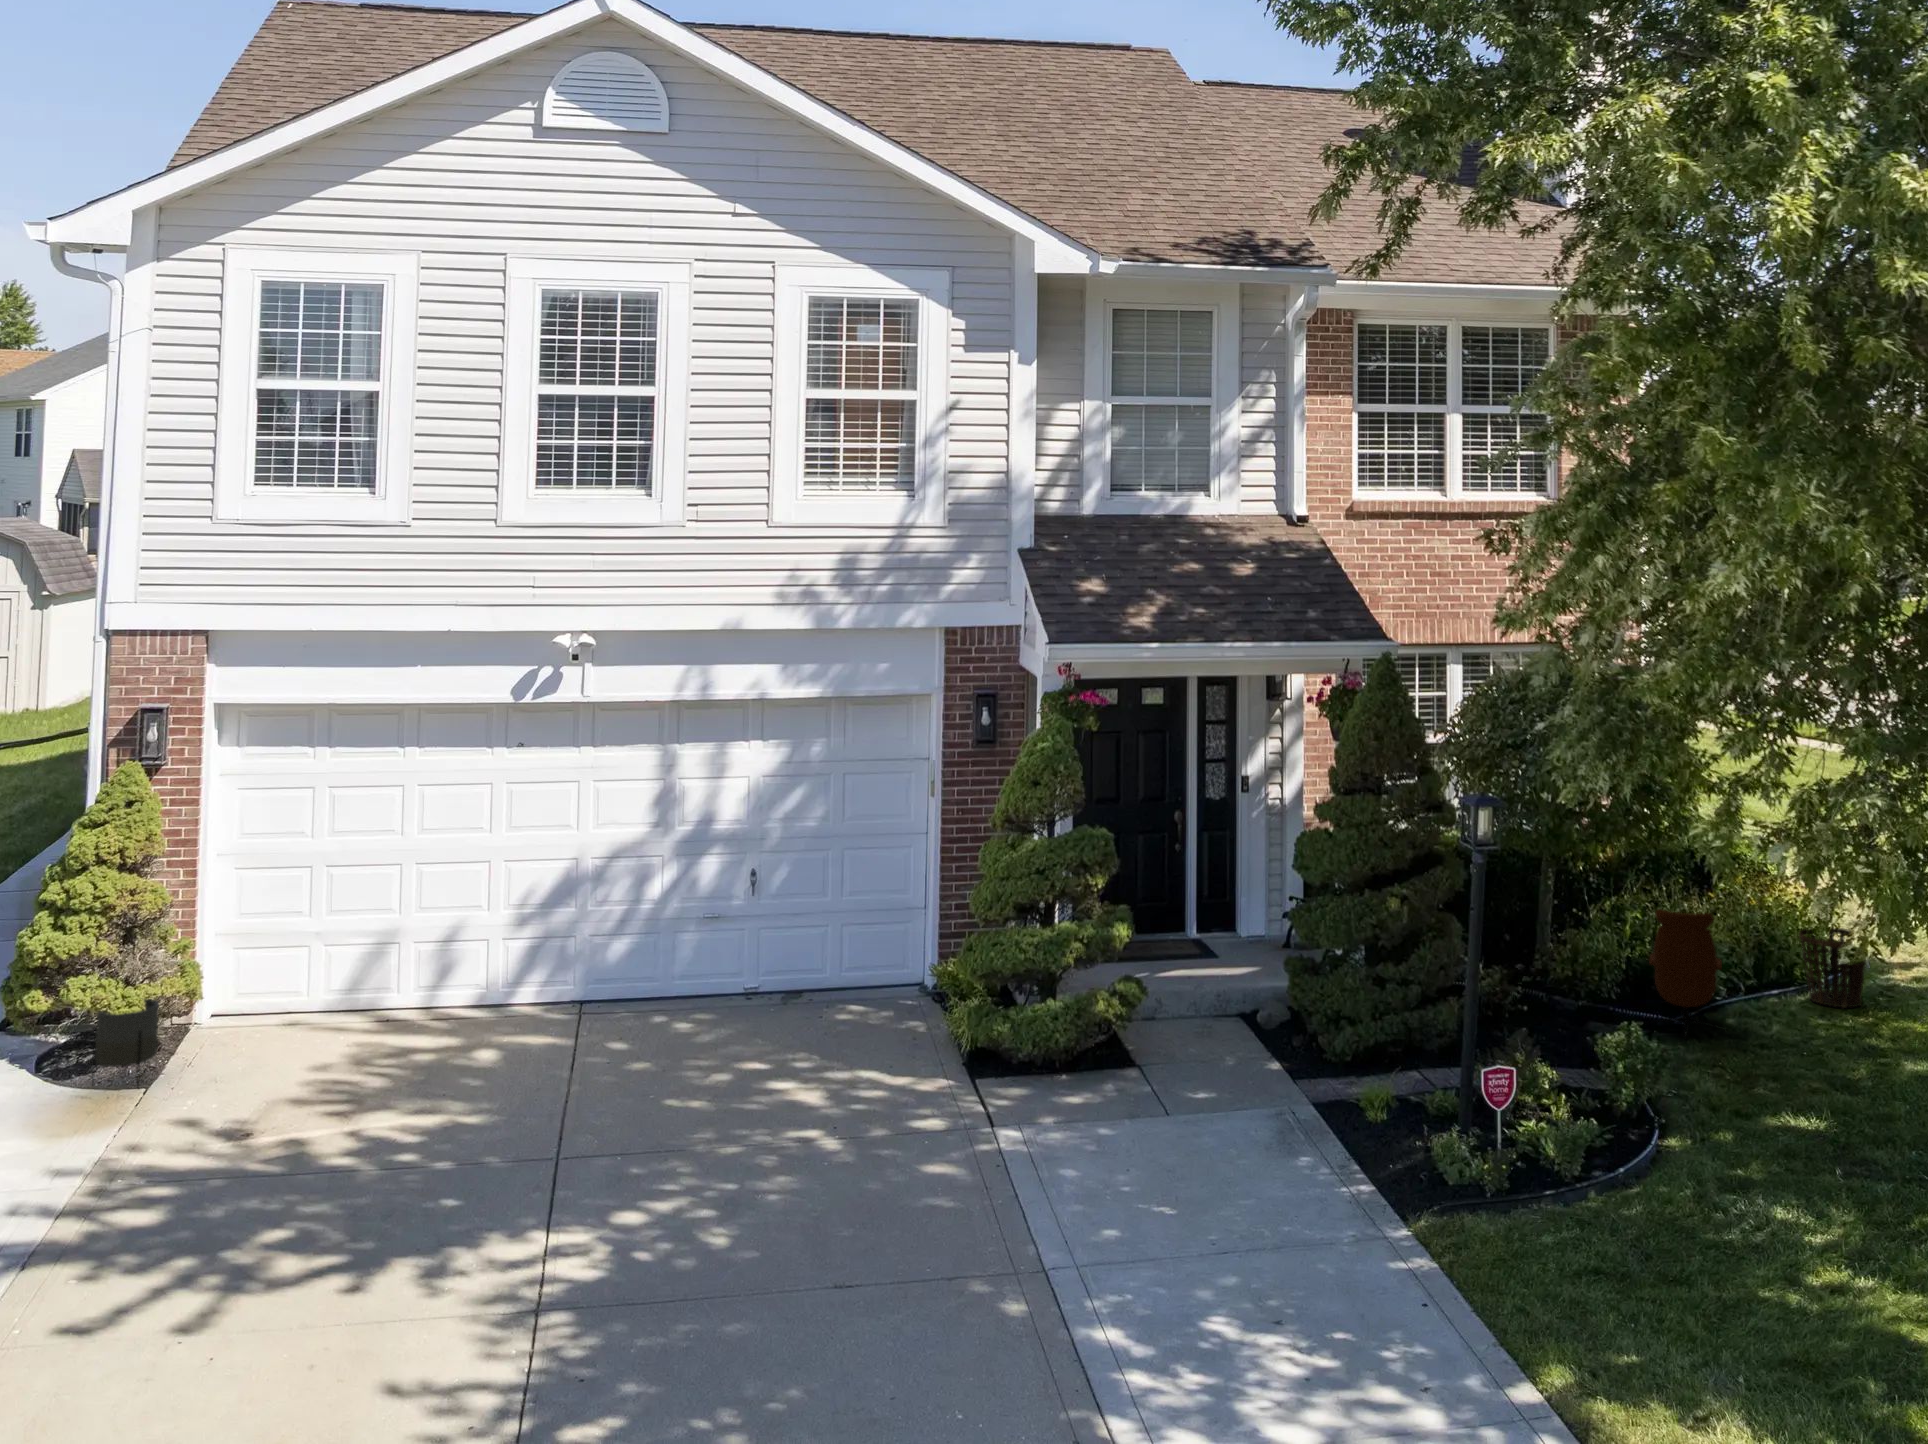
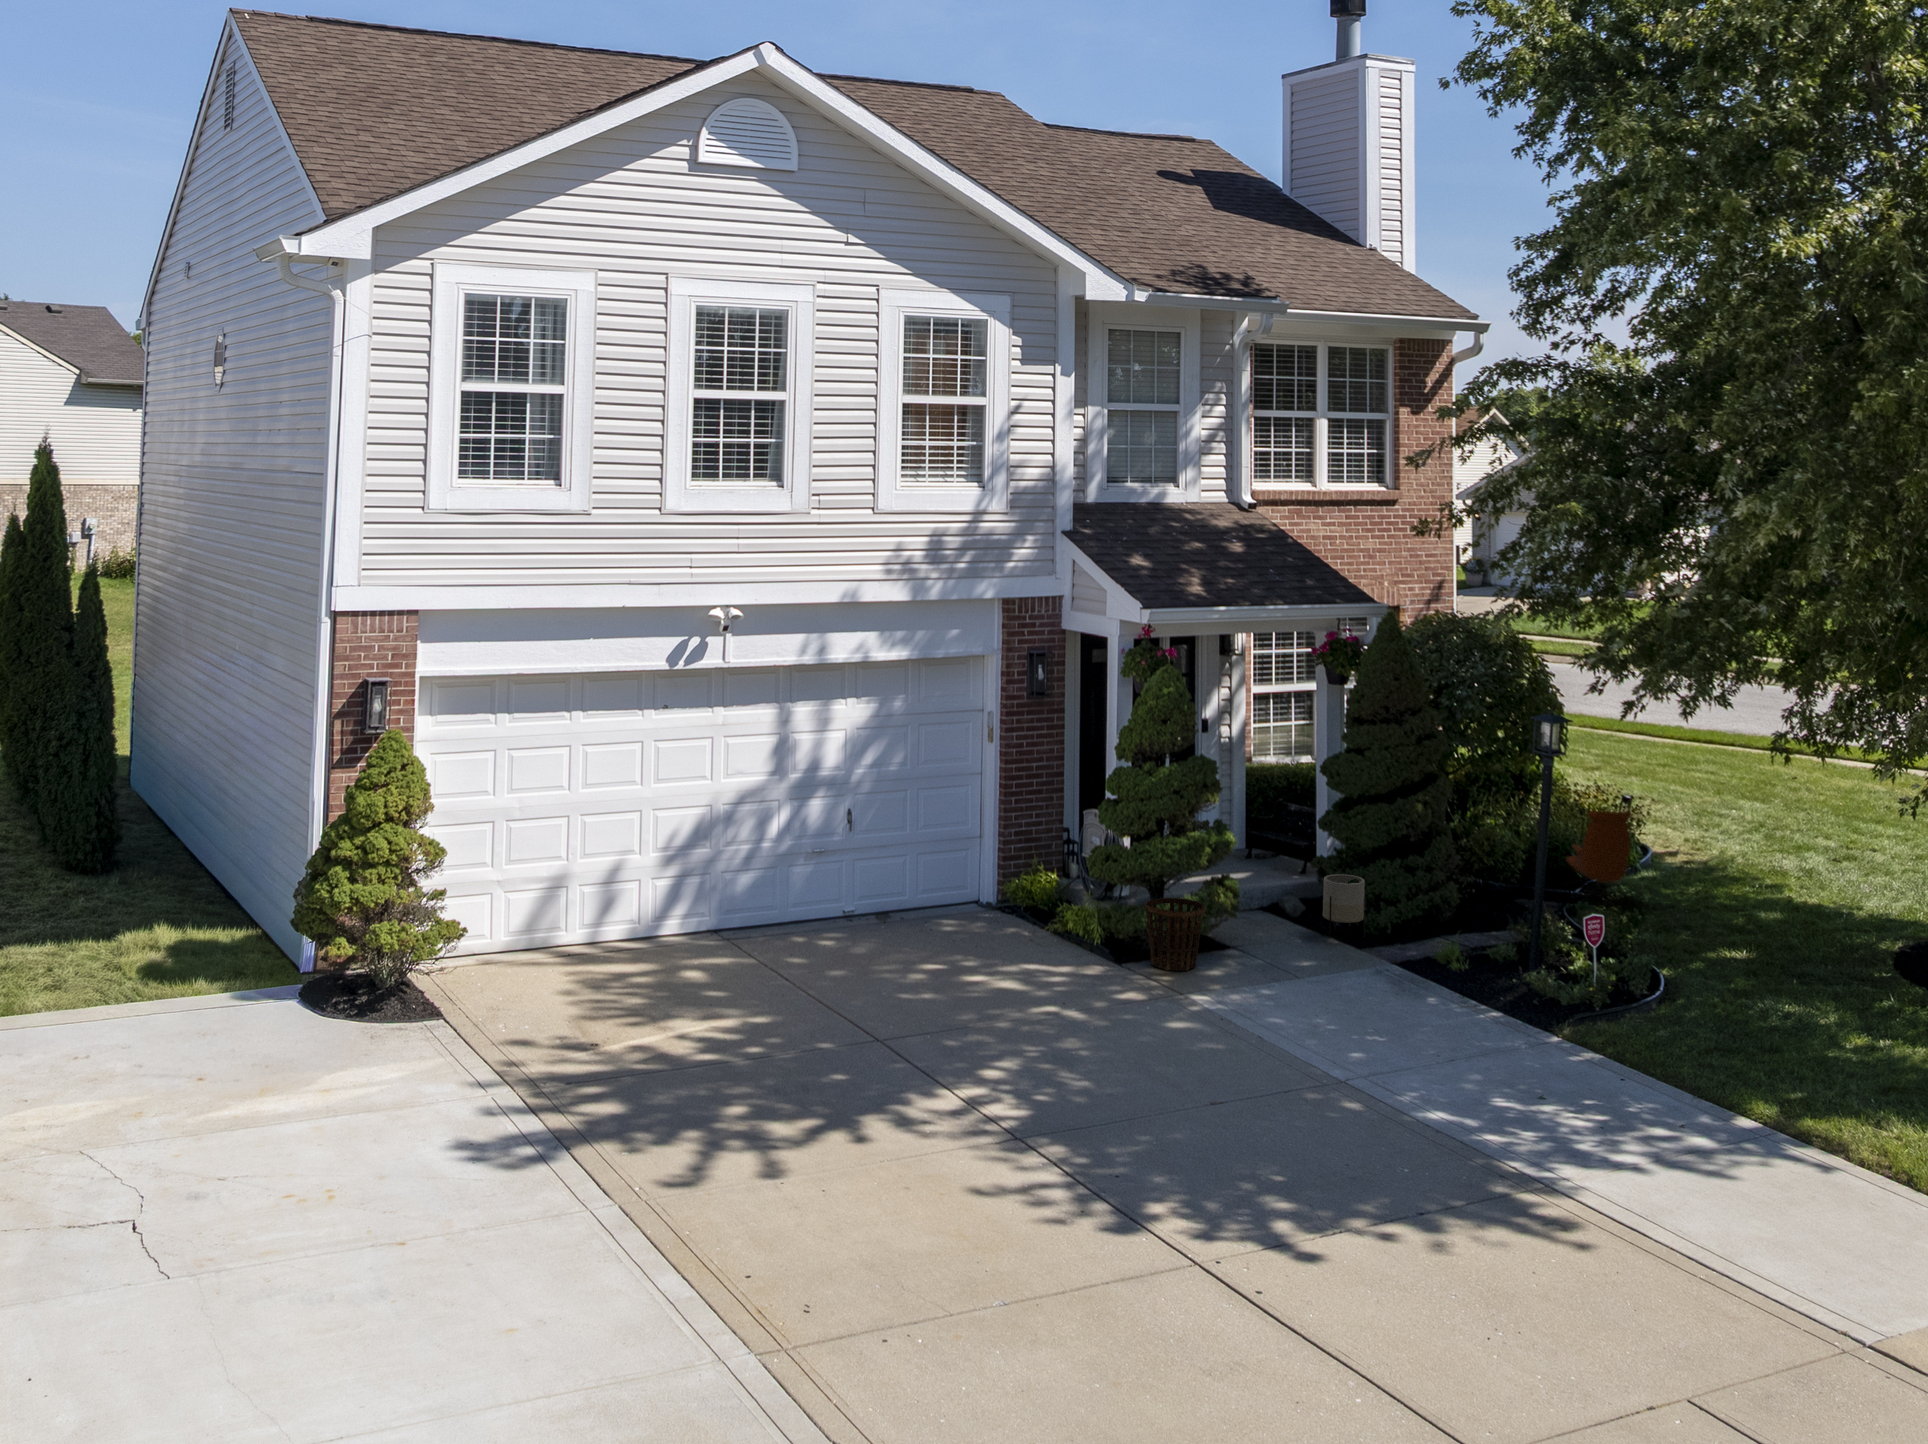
basket: present [1799,928,1866,1008] -> present [1145,898,1205,971]
planter: present [93,999,159,1073] -> present [1323,874,1366,938]

